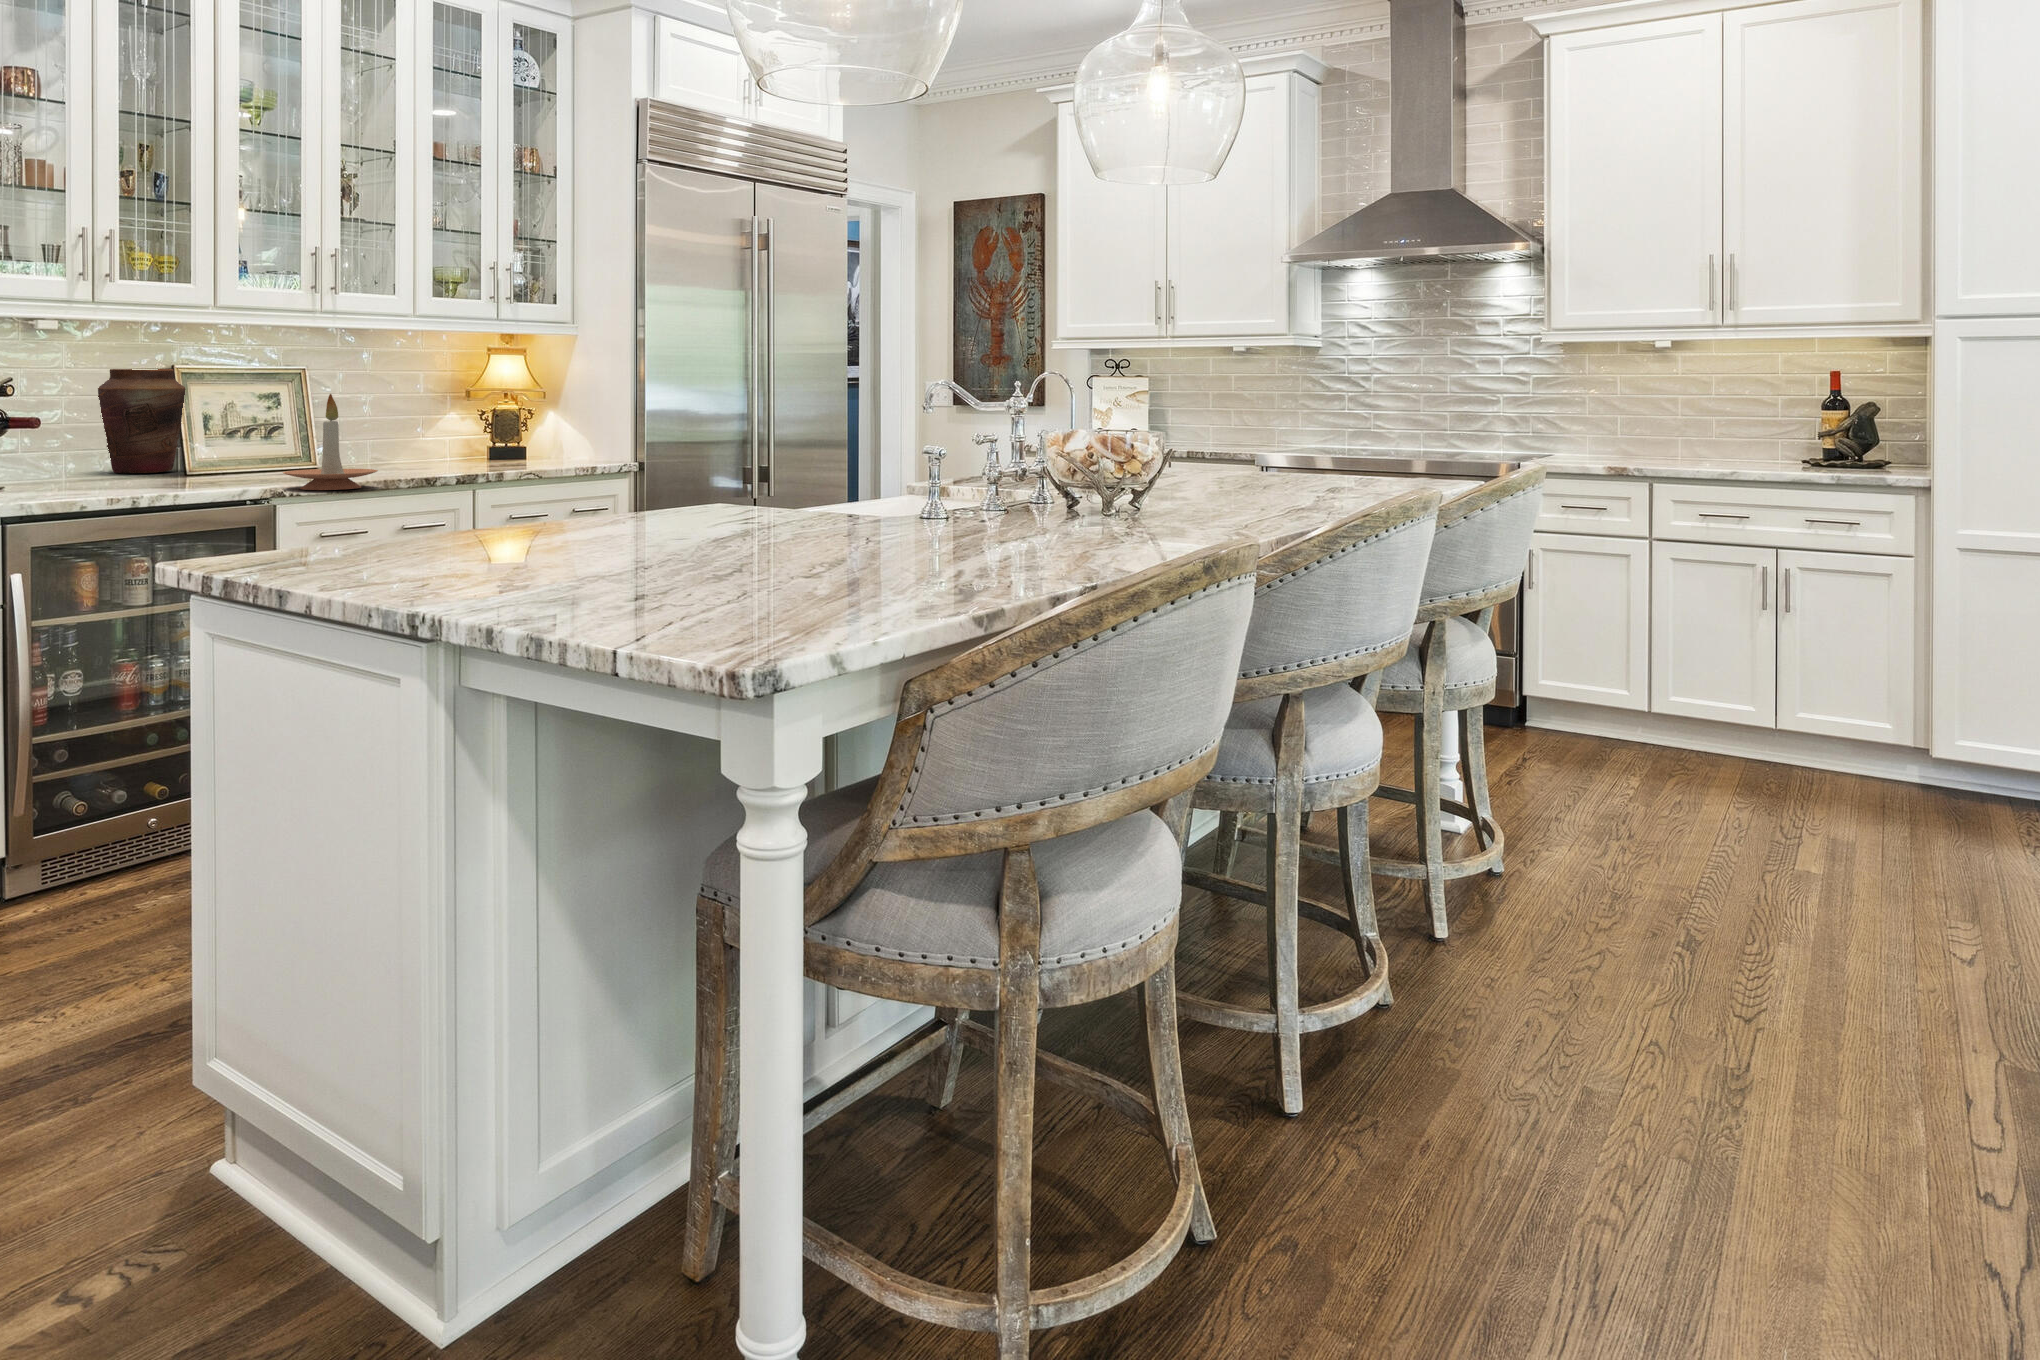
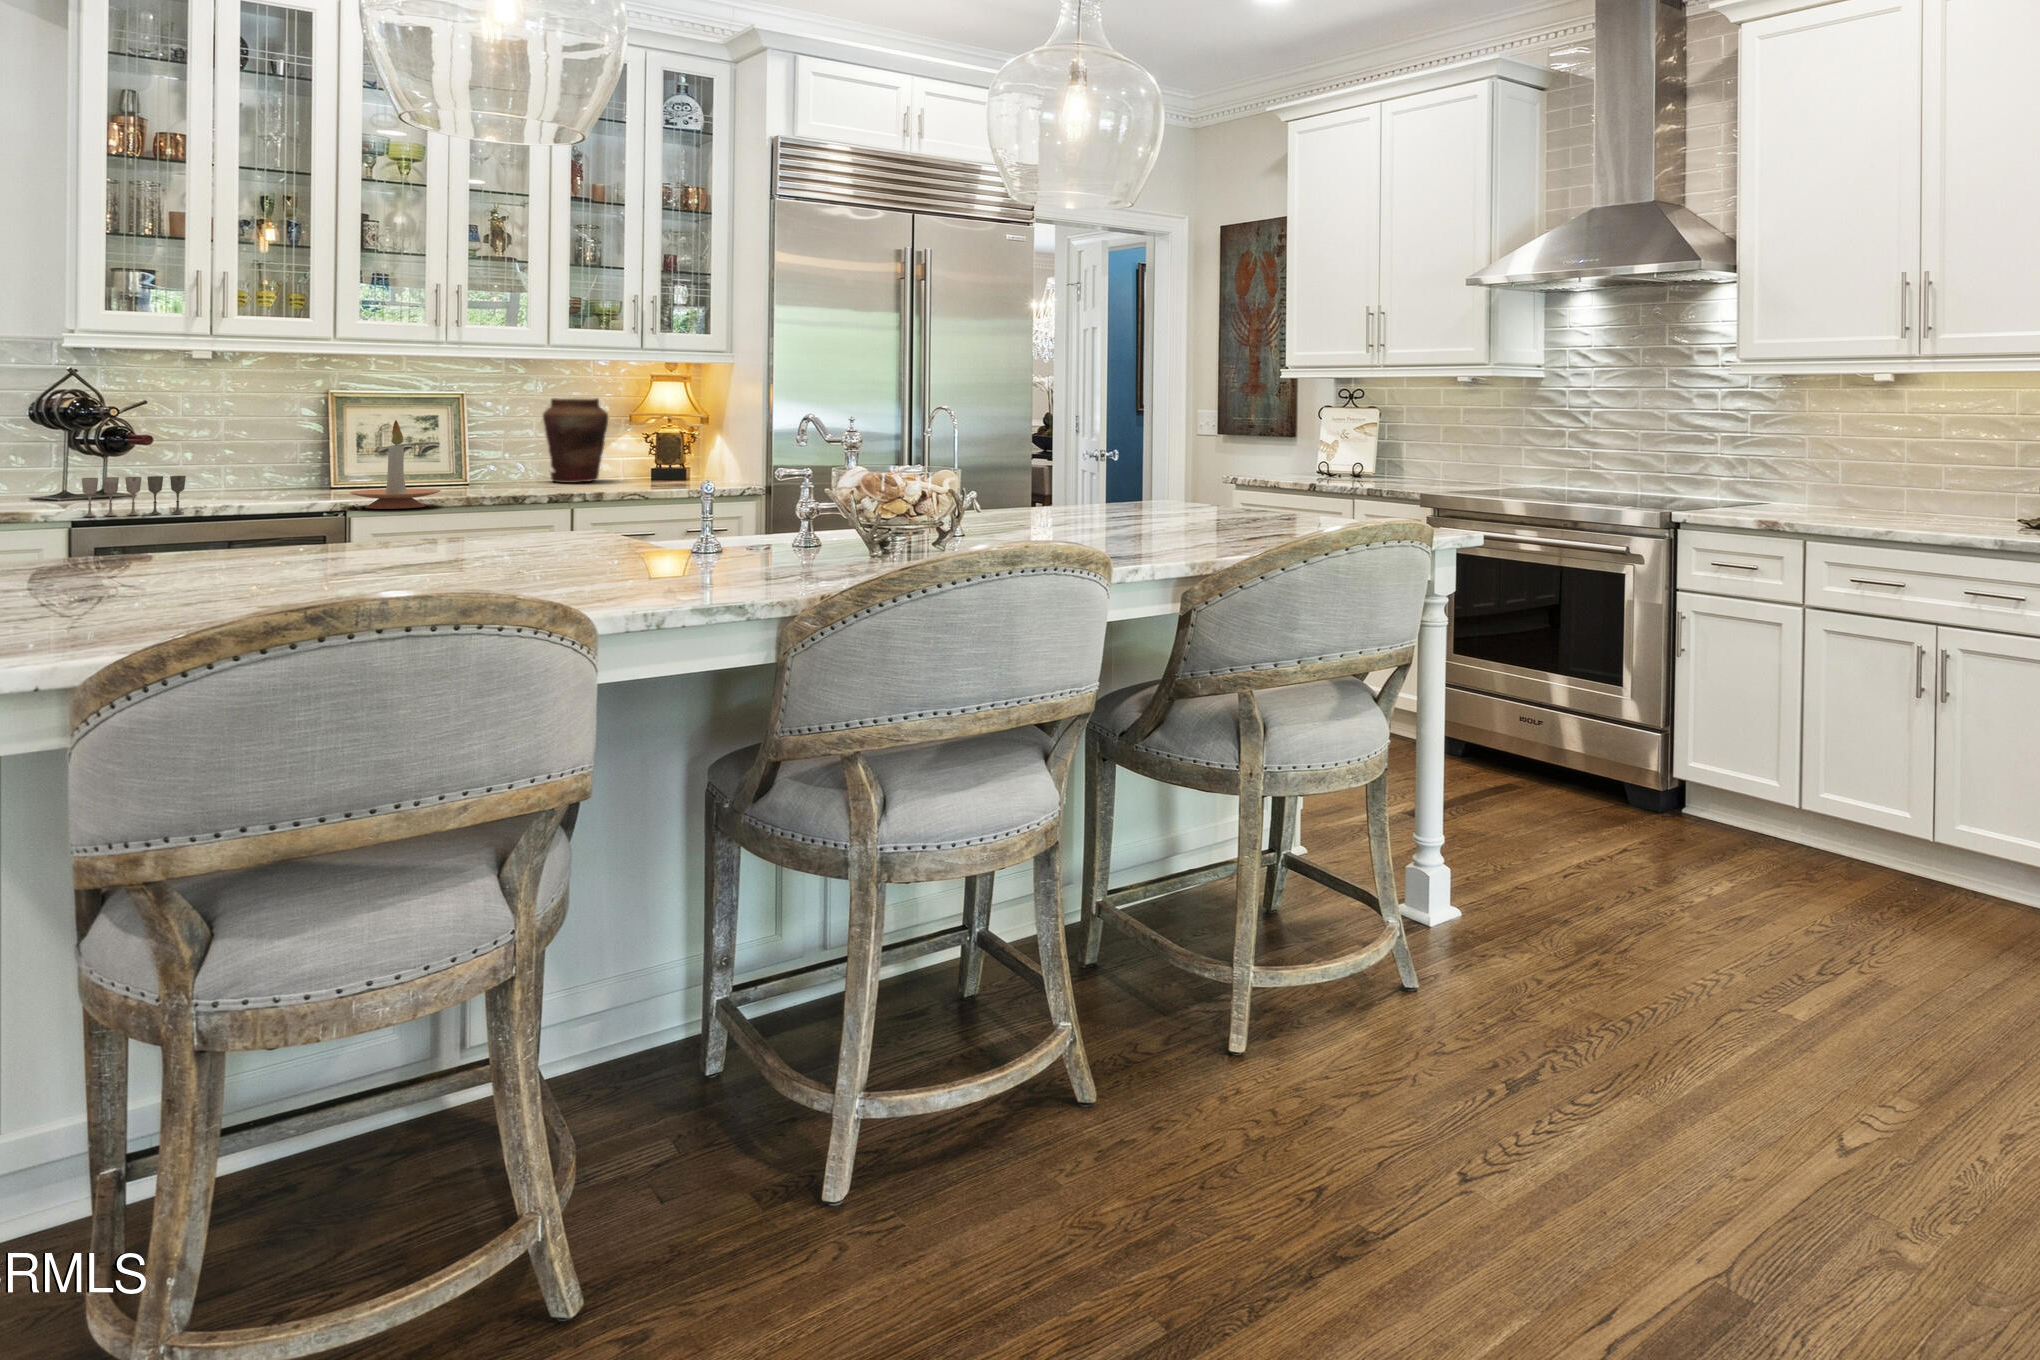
vase: present [98,369,186,473] -> present [543,398,608,483]
wine glass: none [27,457,131,506] -> present [82,476,186,517]

